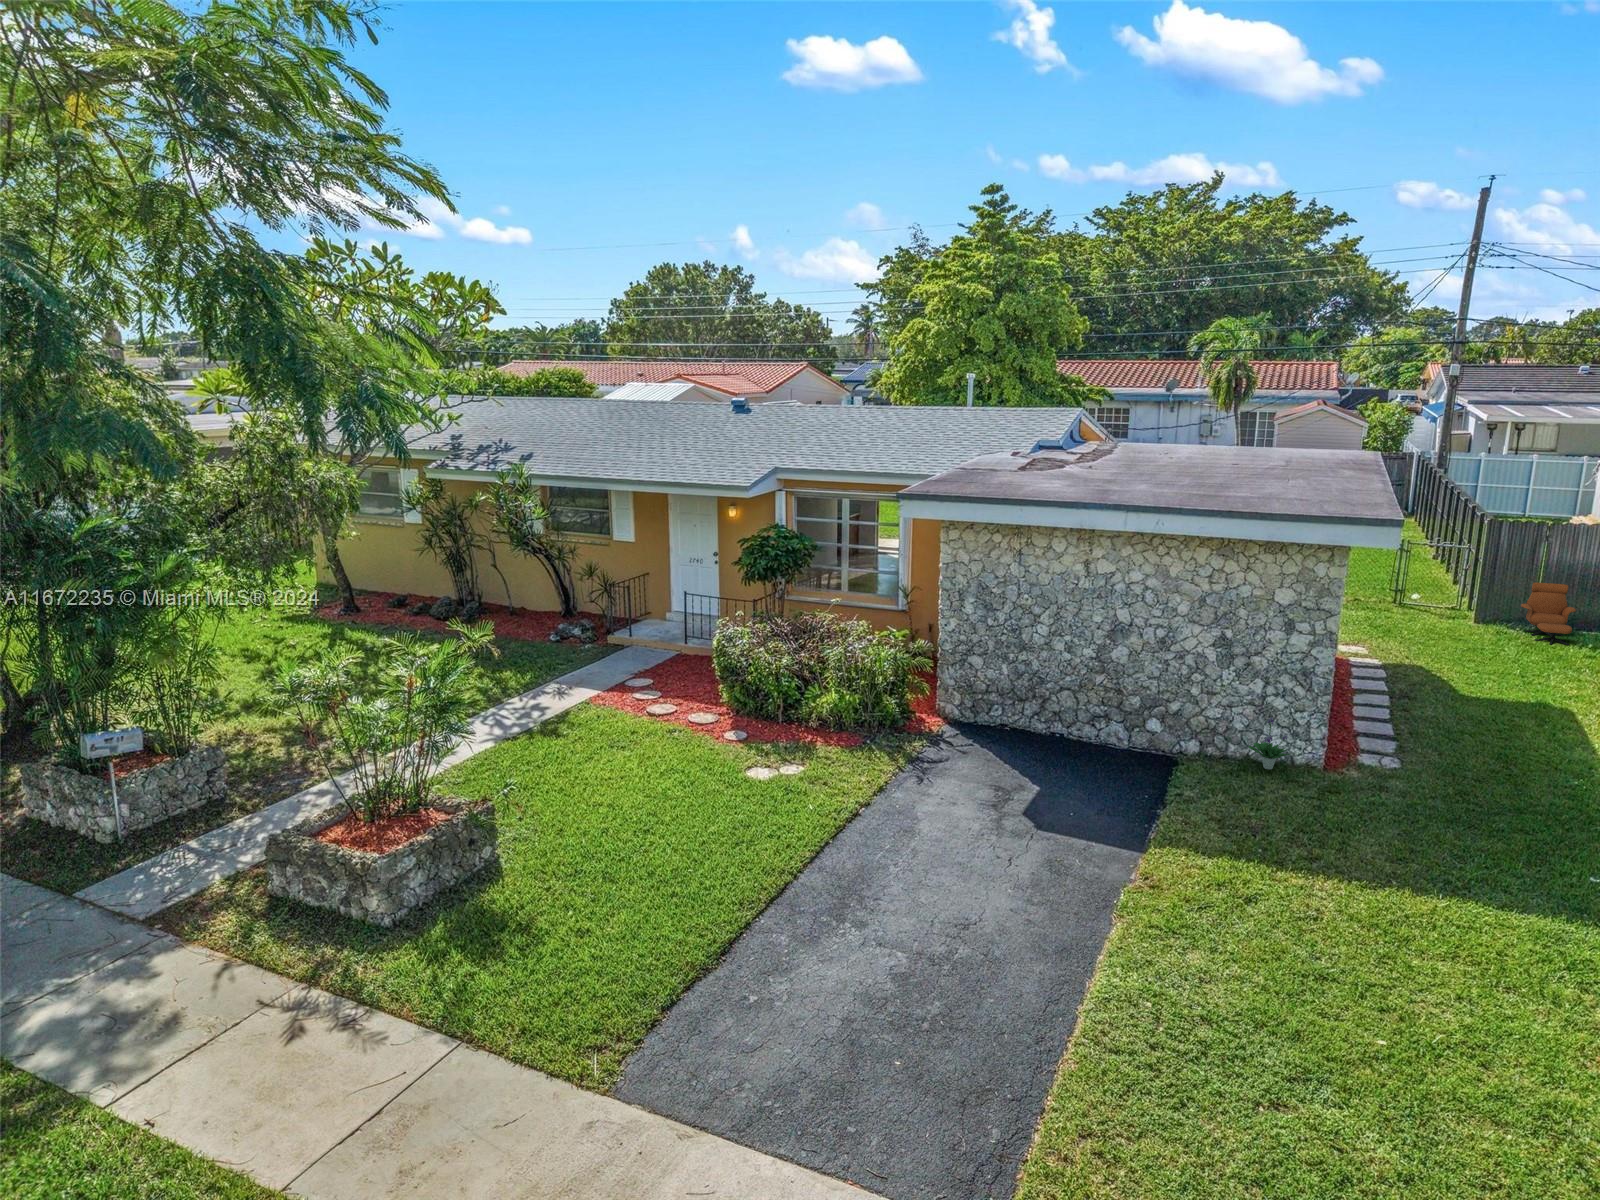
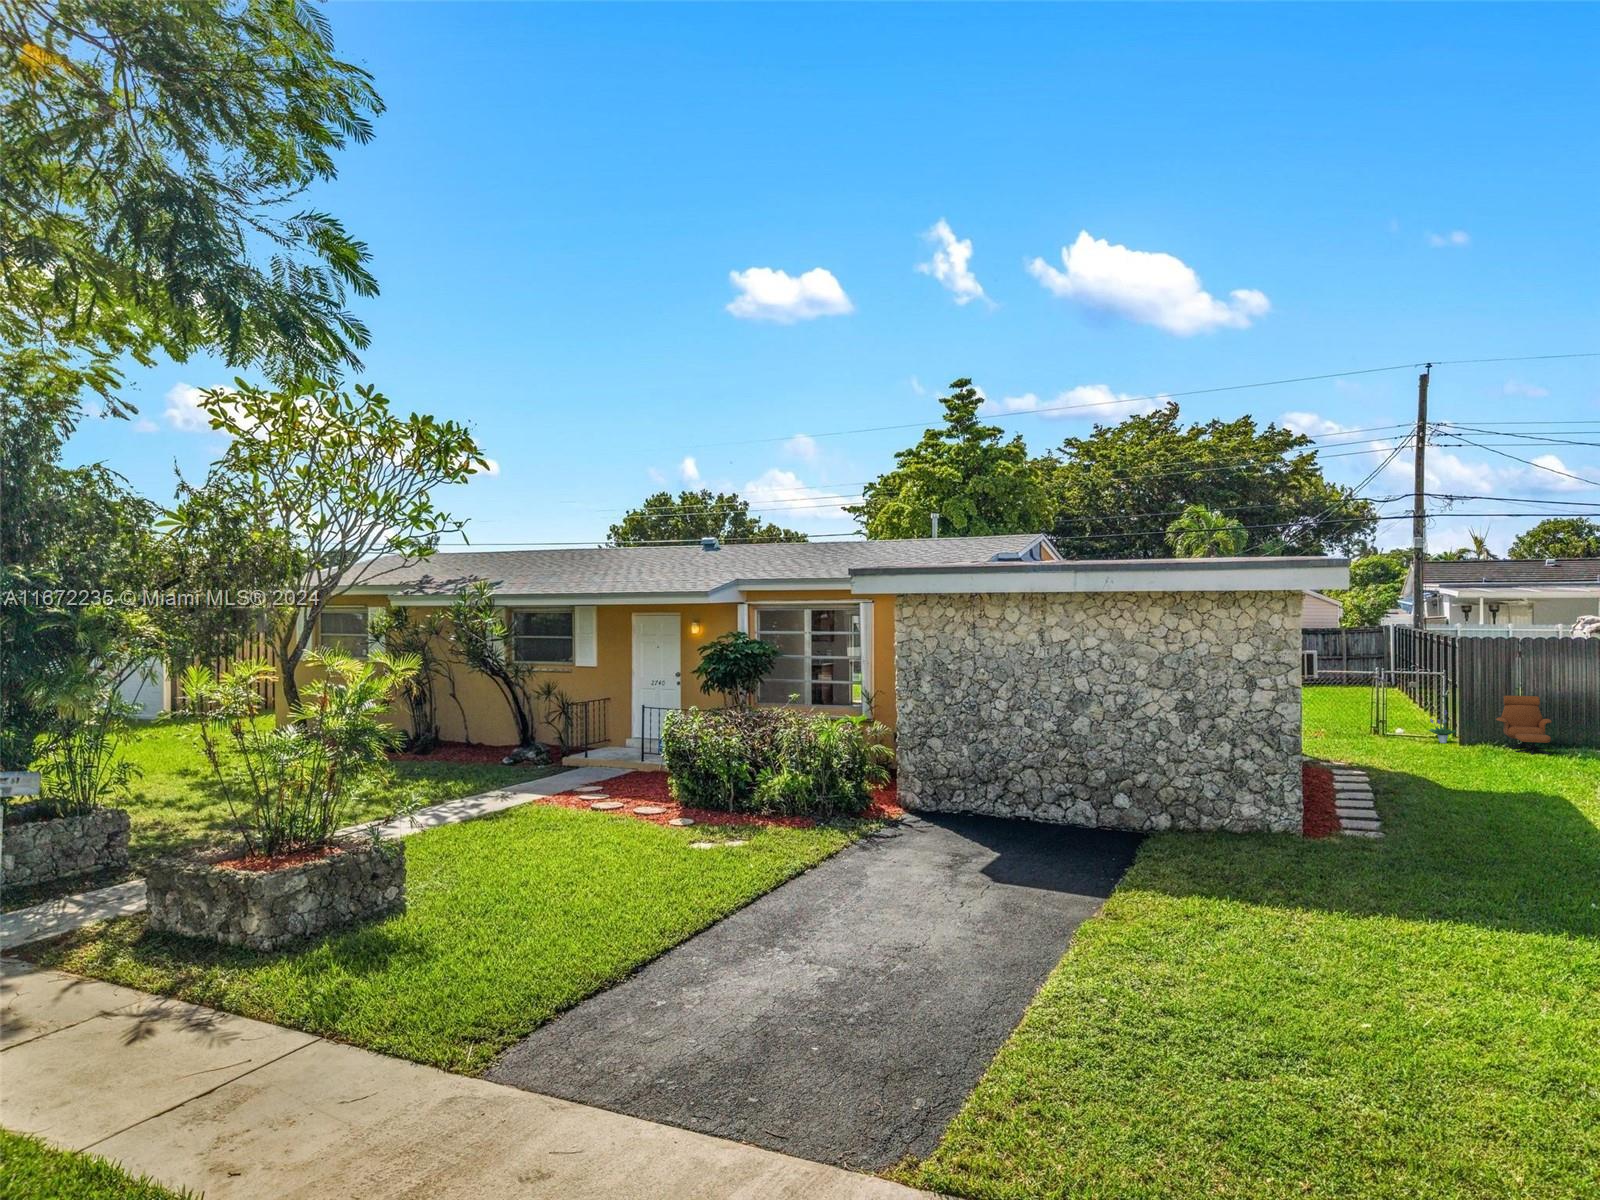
potted plant: present [1248,717,1290,769] -> present [1429,710,1456,743]

